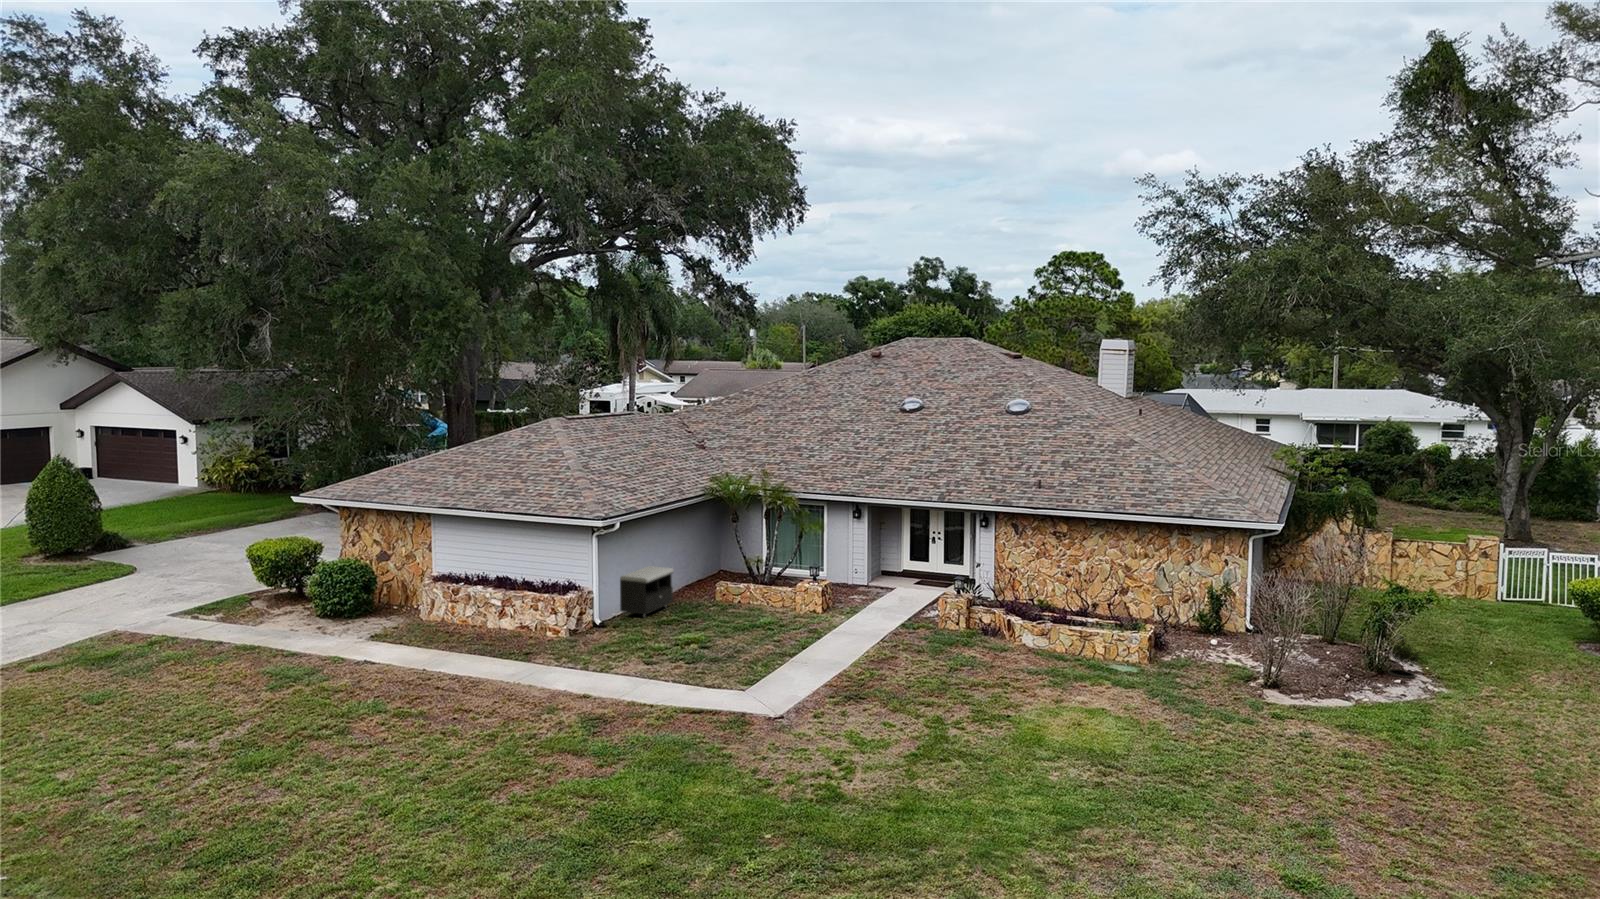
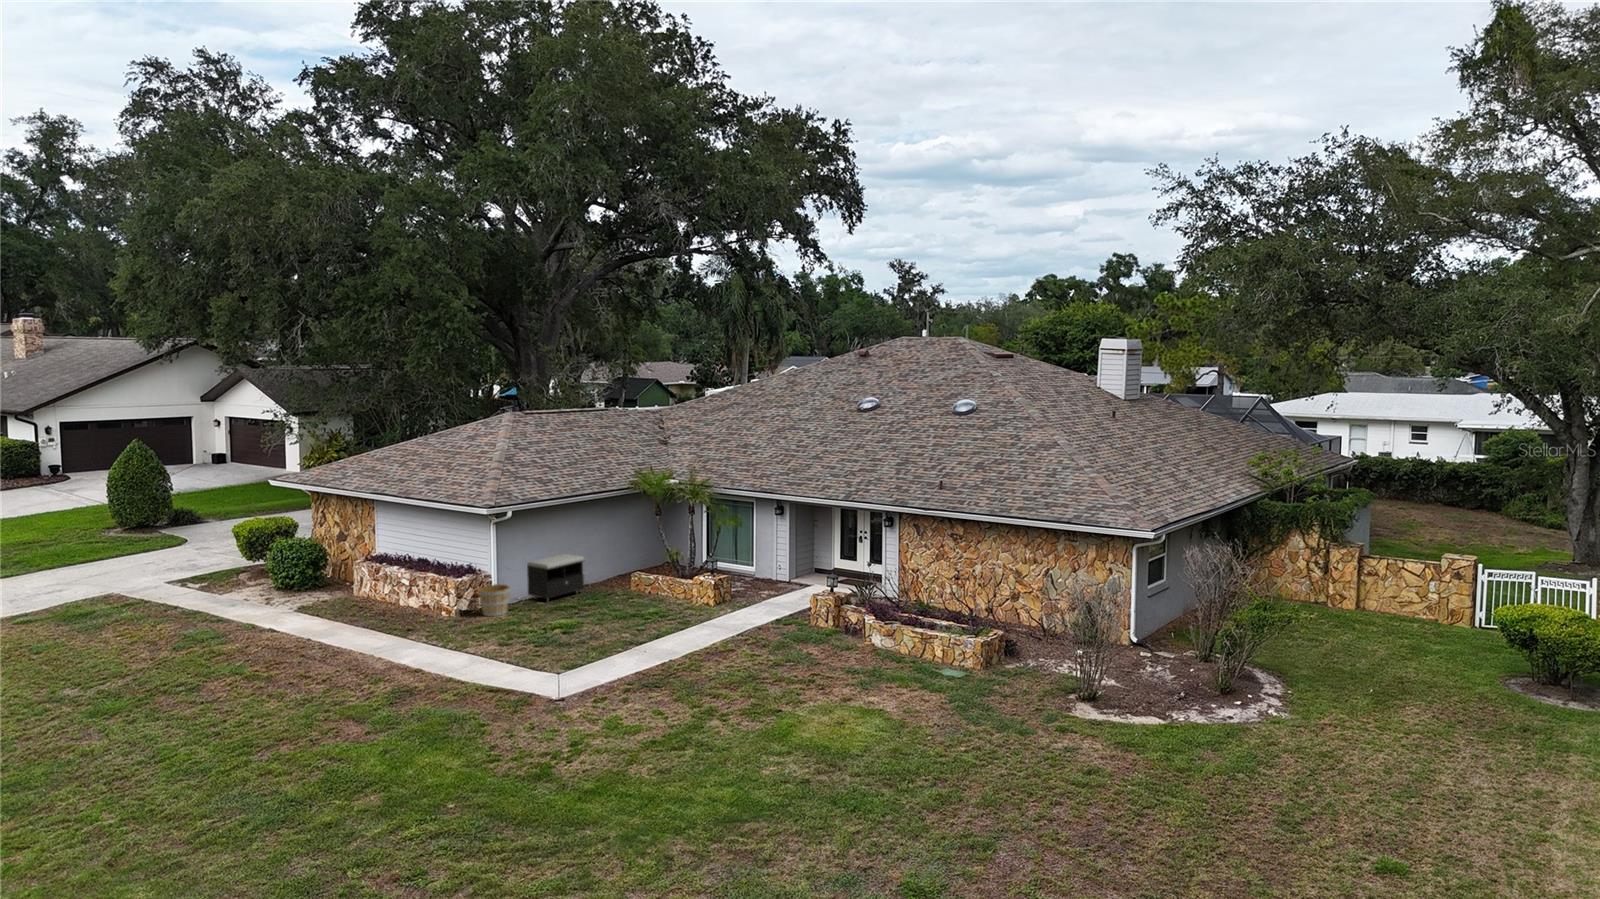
wooden bucket: none [585,601,619,636] -> present [478,584,511,616]
potted tree: present [1388,637,1419,678] -> none [1241,656,1276,704]

